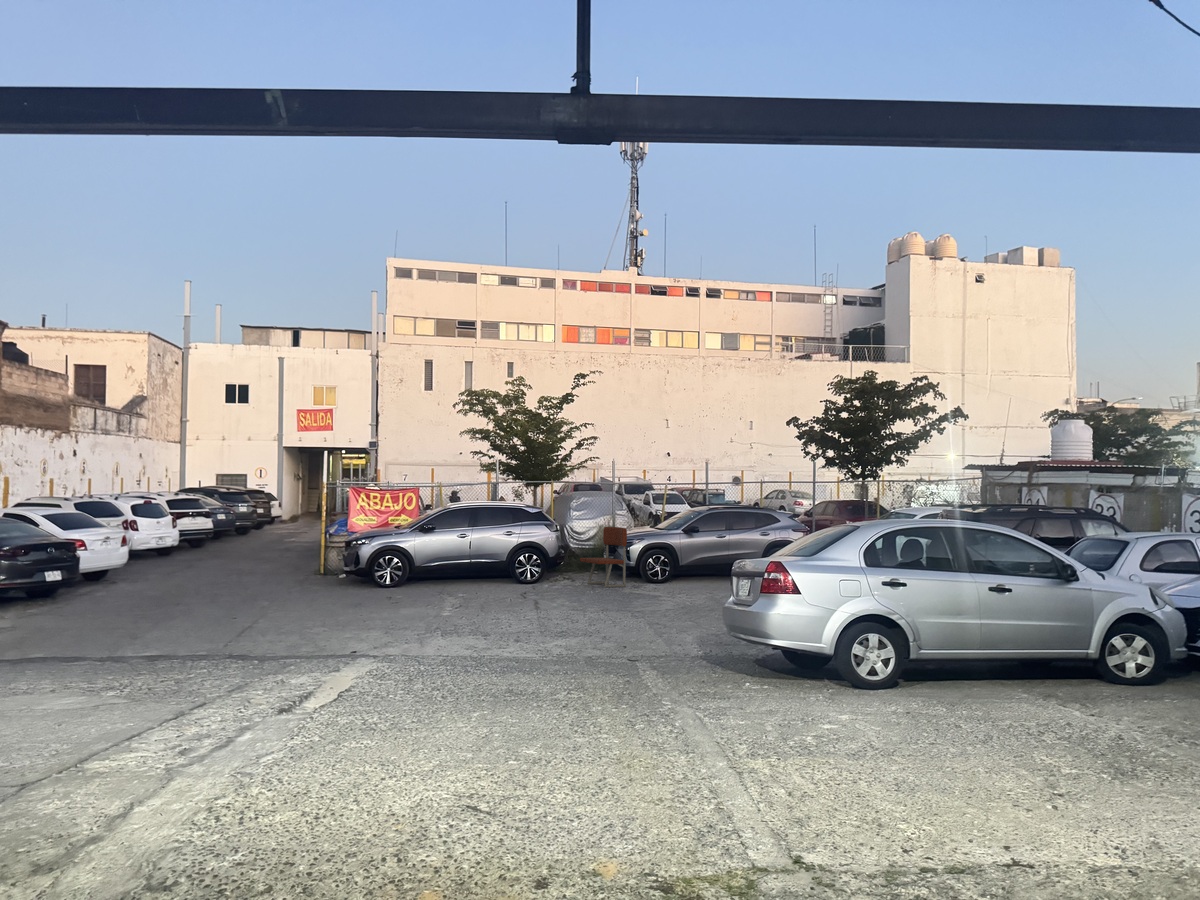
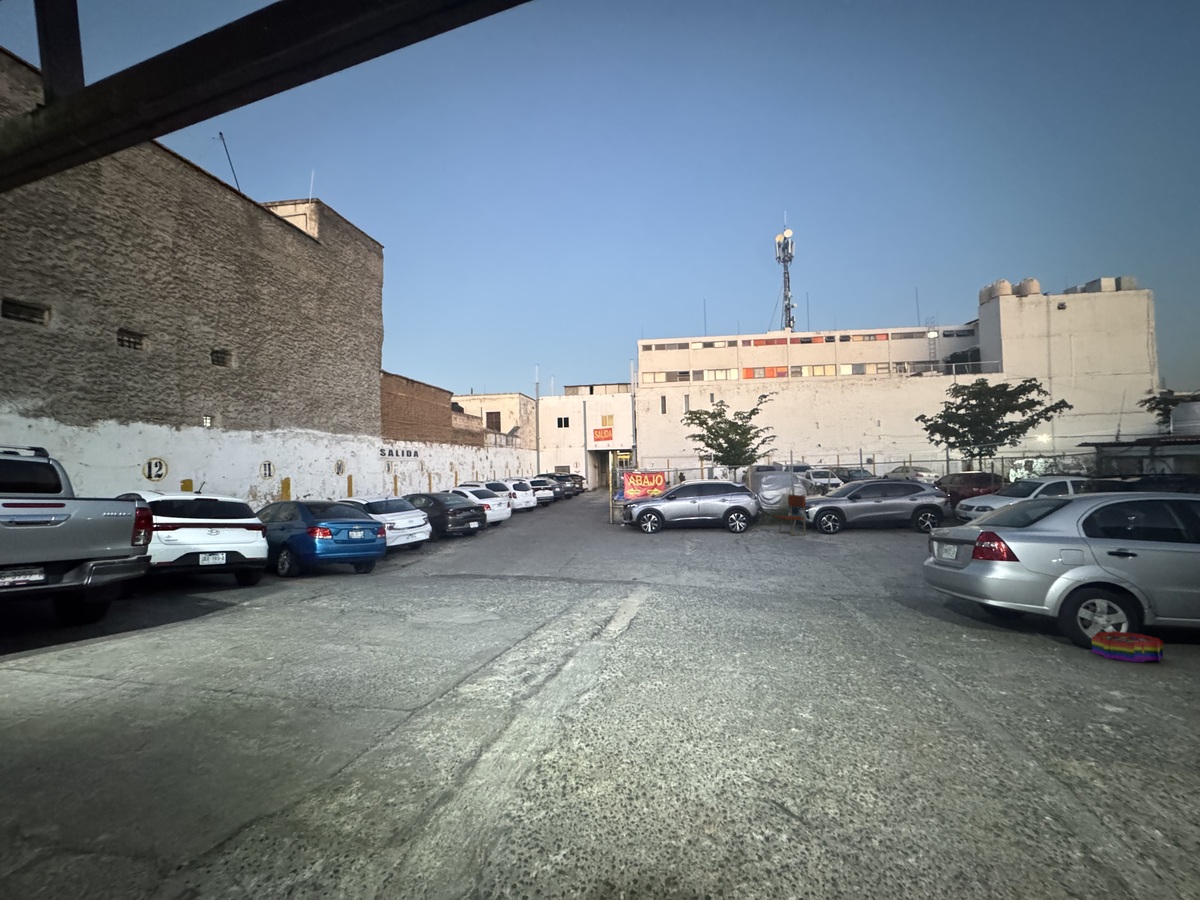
storage bin: none [857,667,918,695] -> present [1092,631,1163,662]

